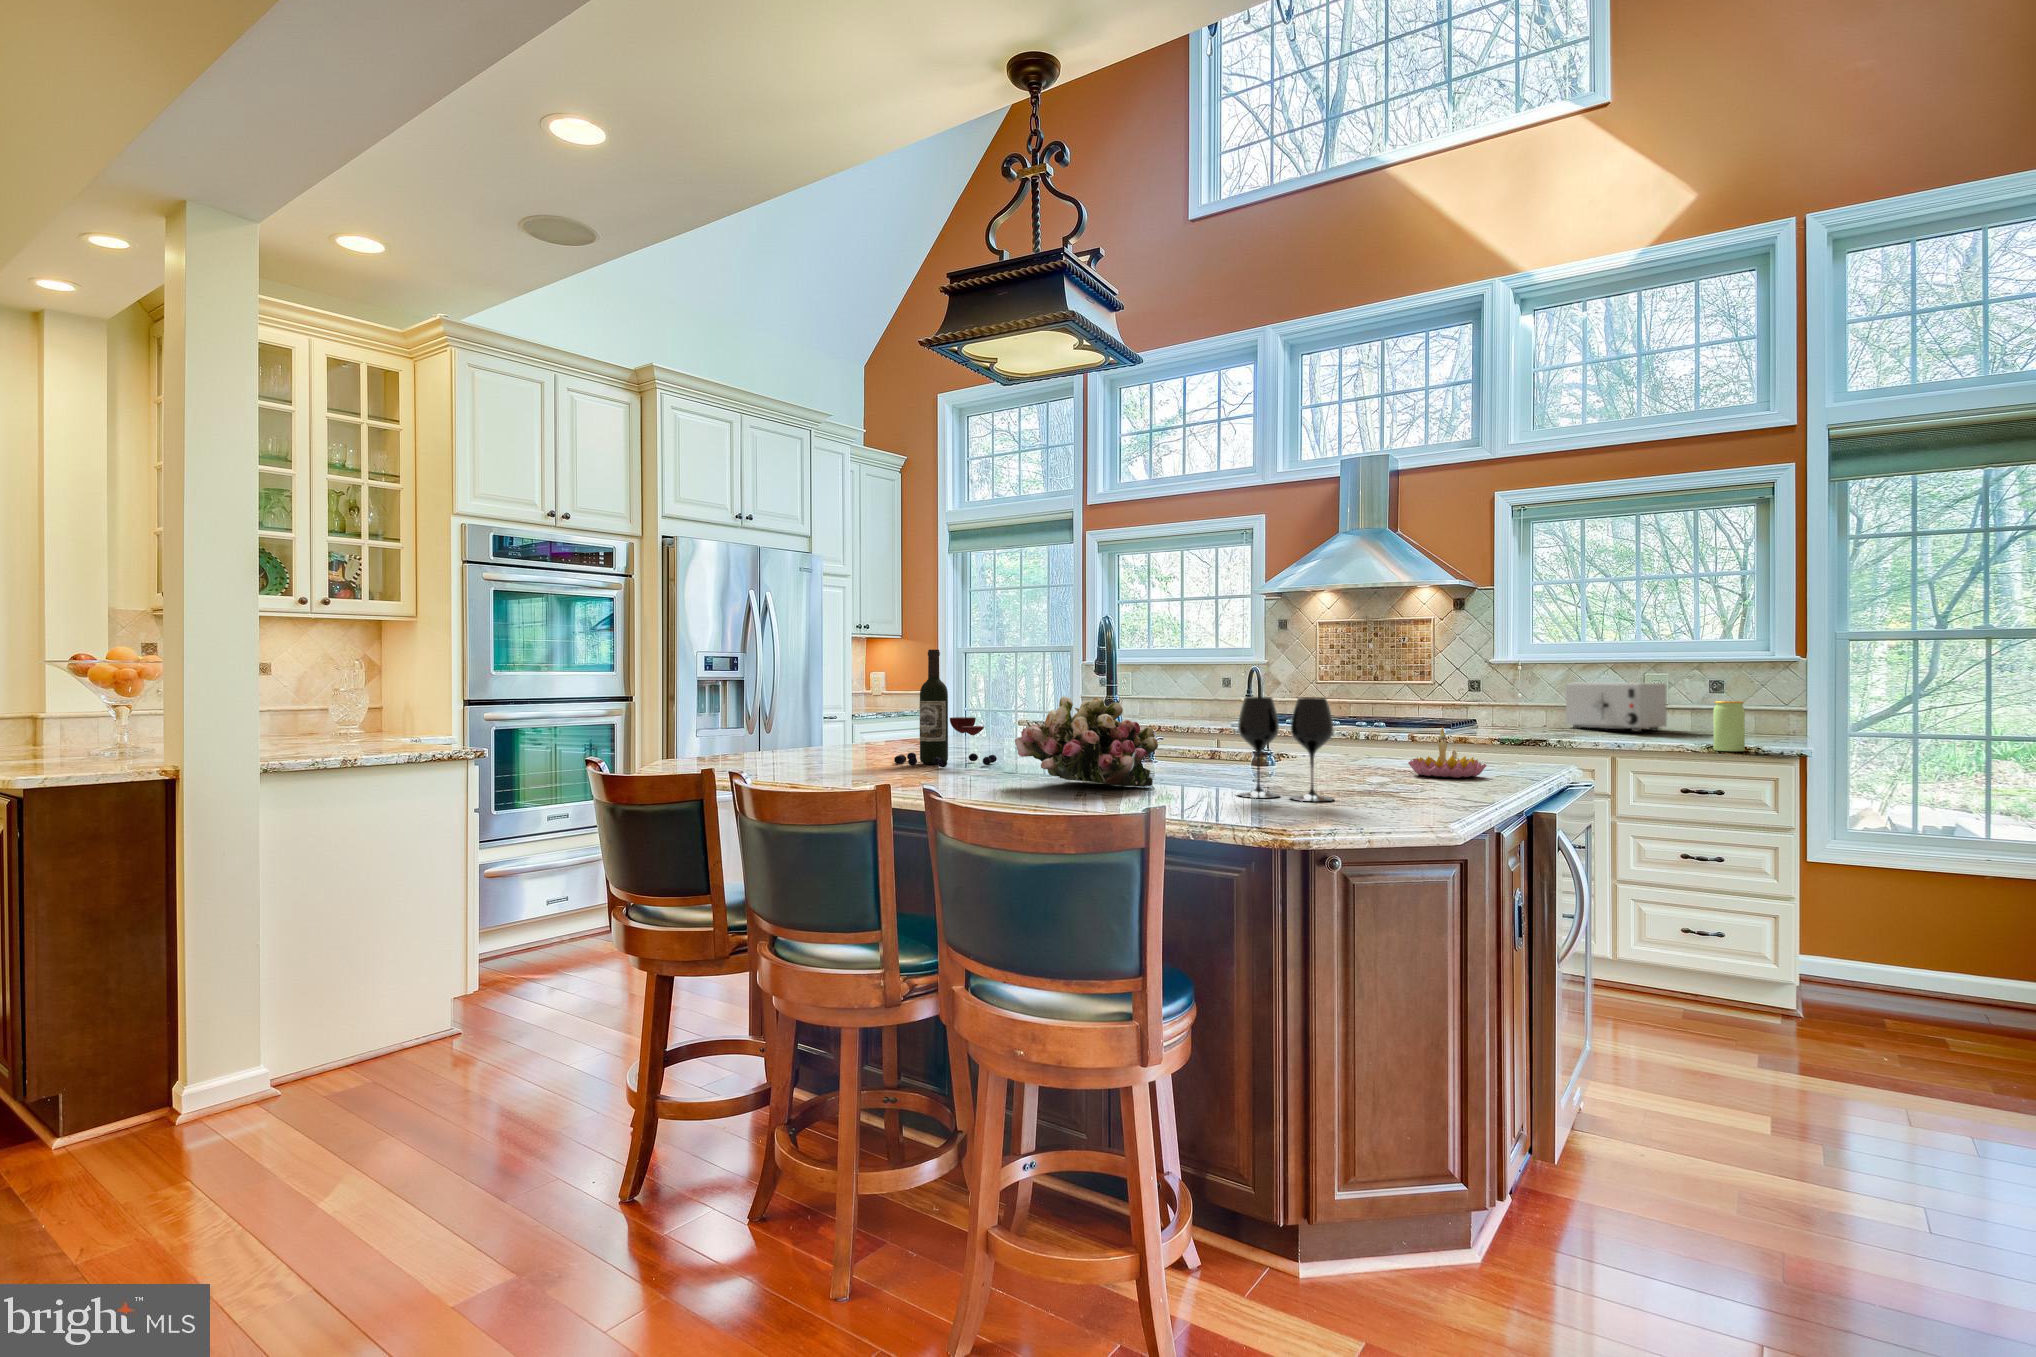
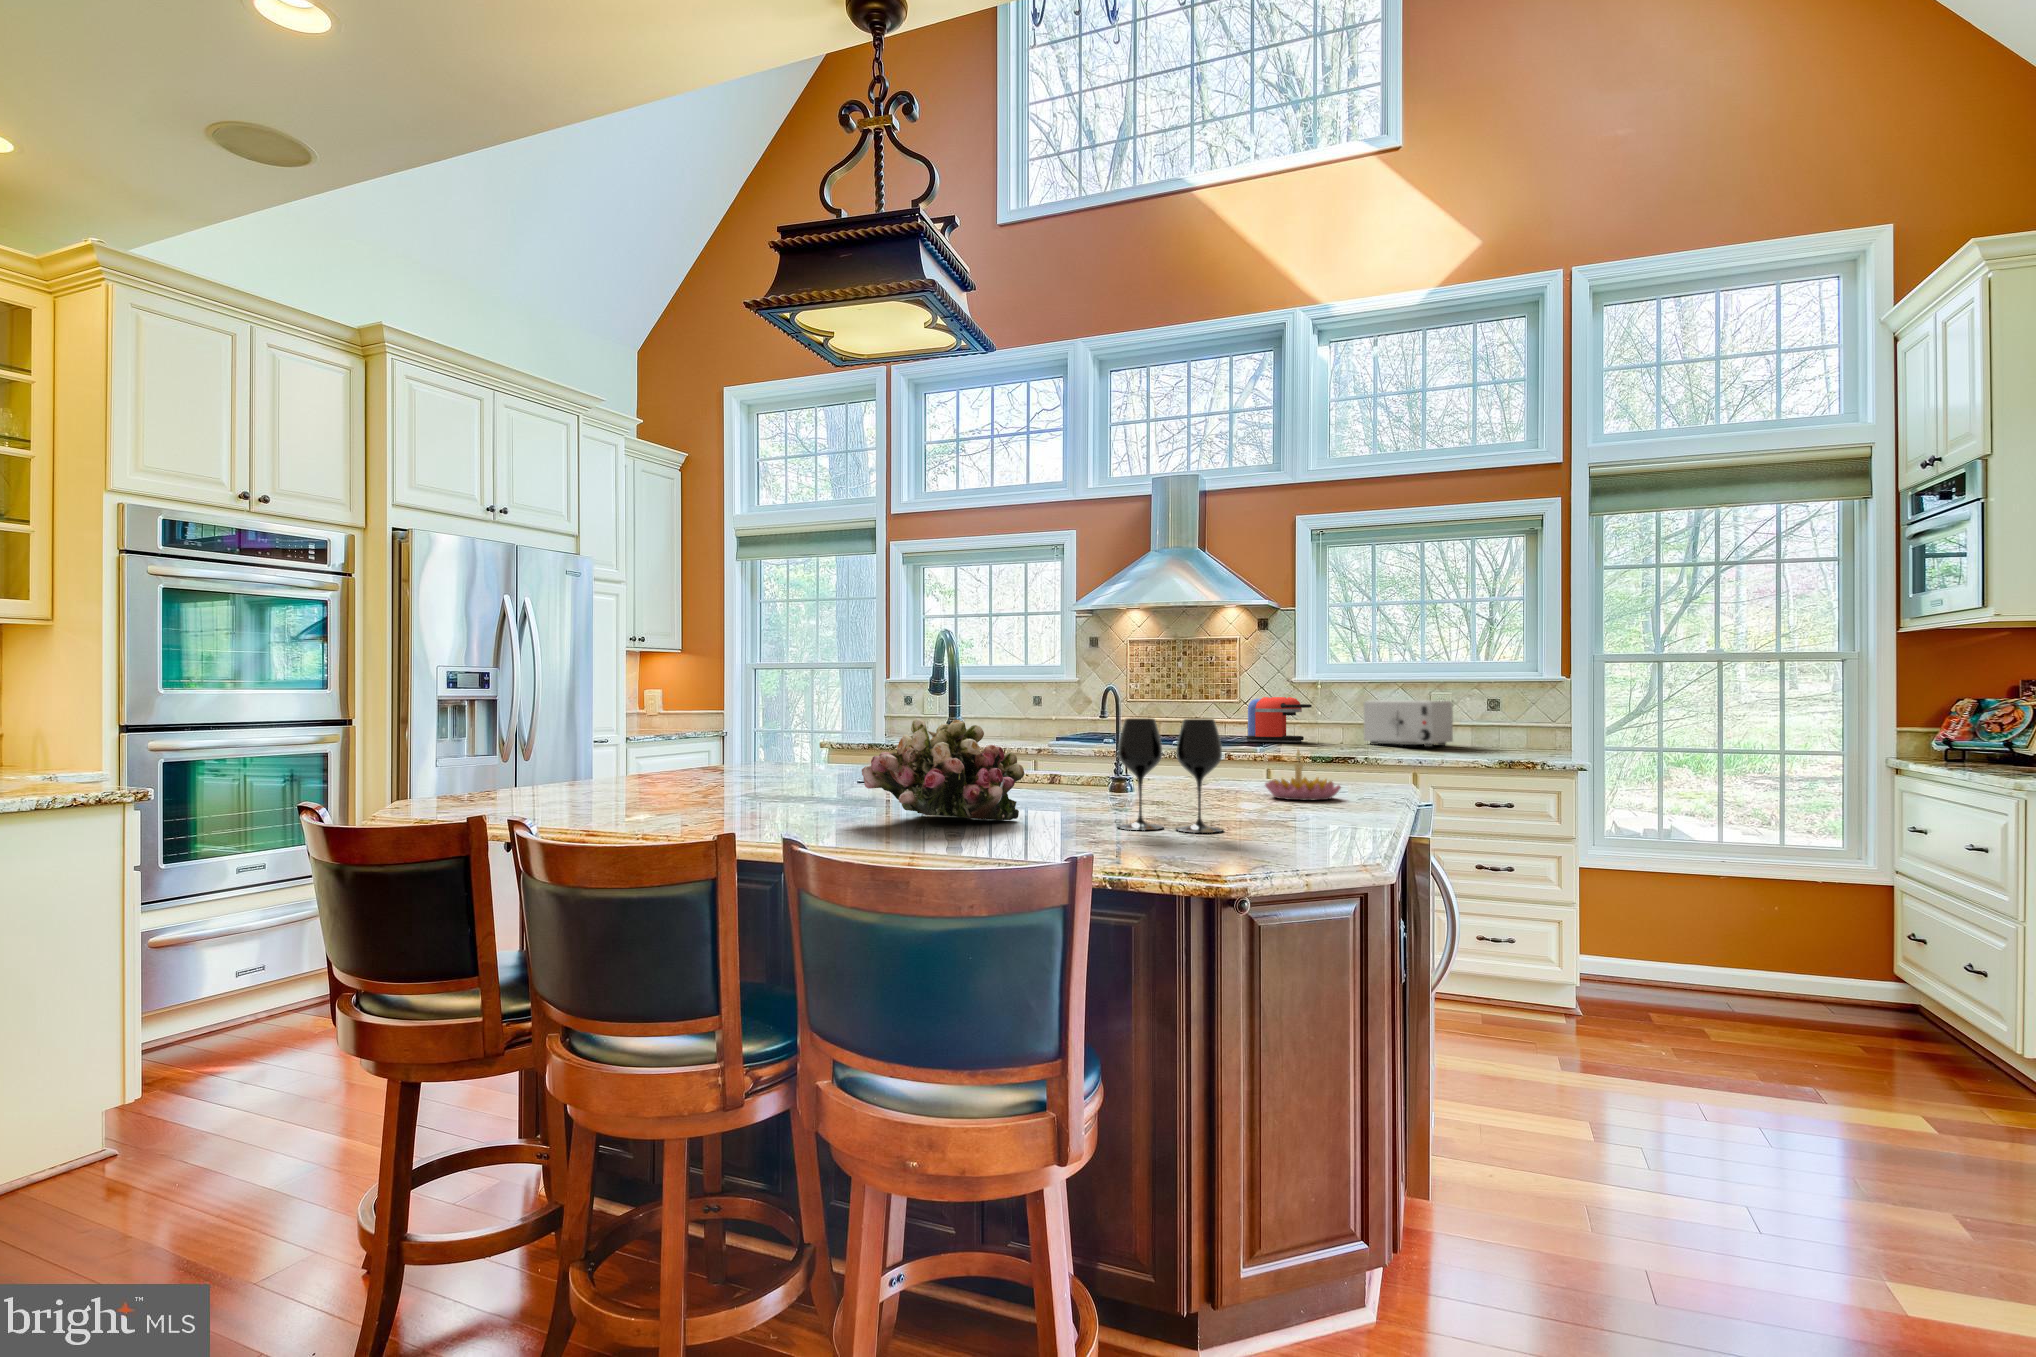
wine bottle: present [894,649,997,767] -> none [702,664,823,802]
coffee maker: none [1439,679,1508,725] -> present [1247,697,1312,742]
jar: present [1713,701,1745,751] -> none [1502,718,1530,765]

